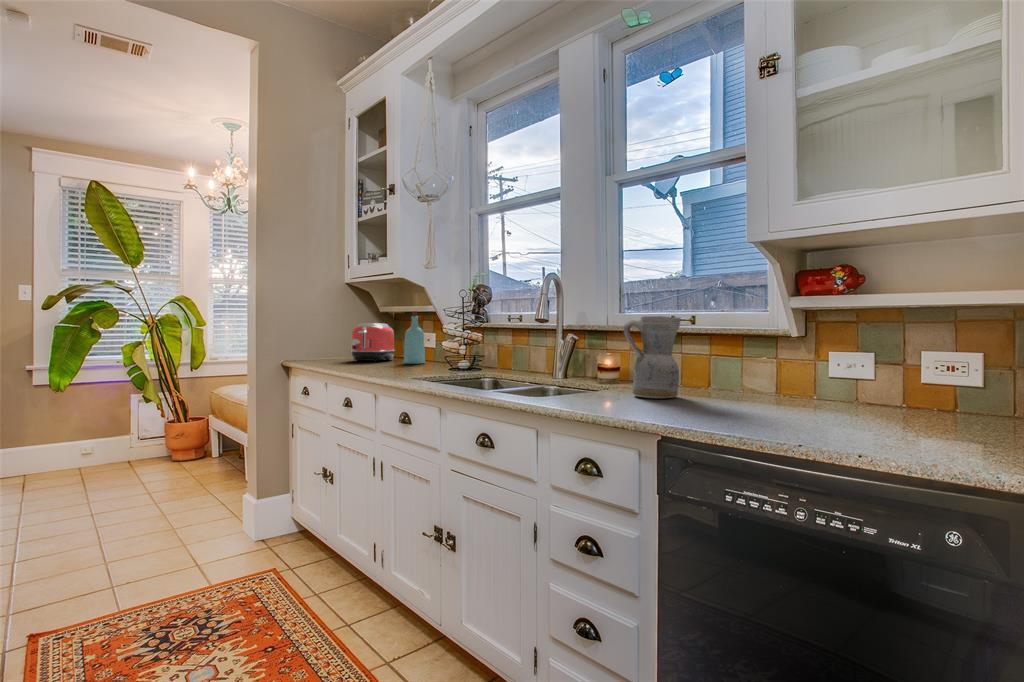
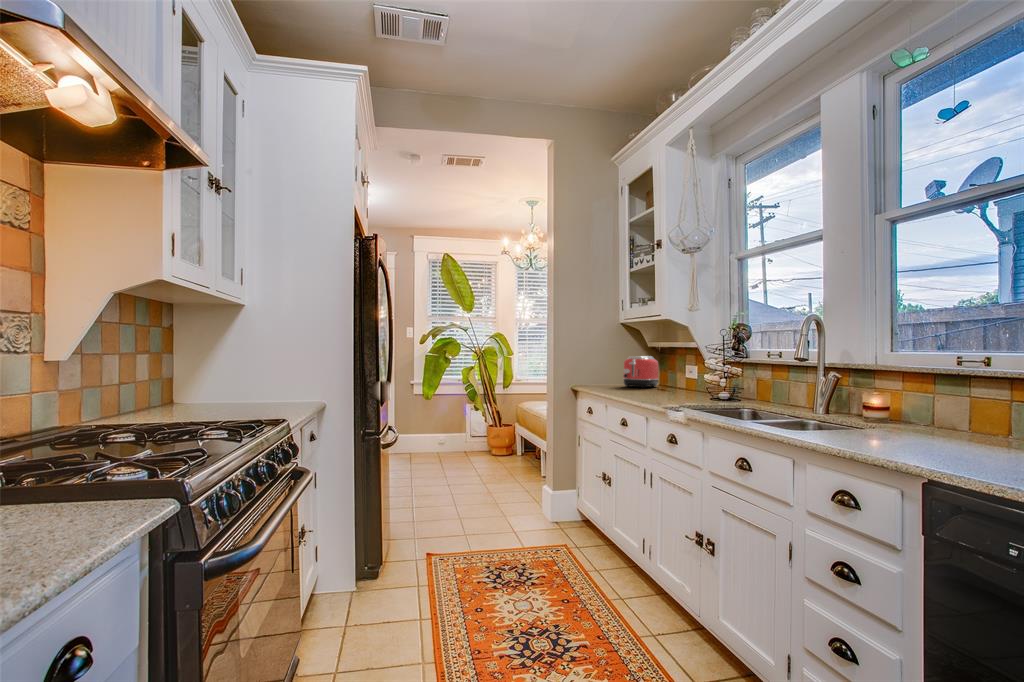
bottle: present [404,312,425,364] -> none [667,347,686,392]
ceramic pitcher: present [623,316,681,398] -> none [889,360,961,443]

